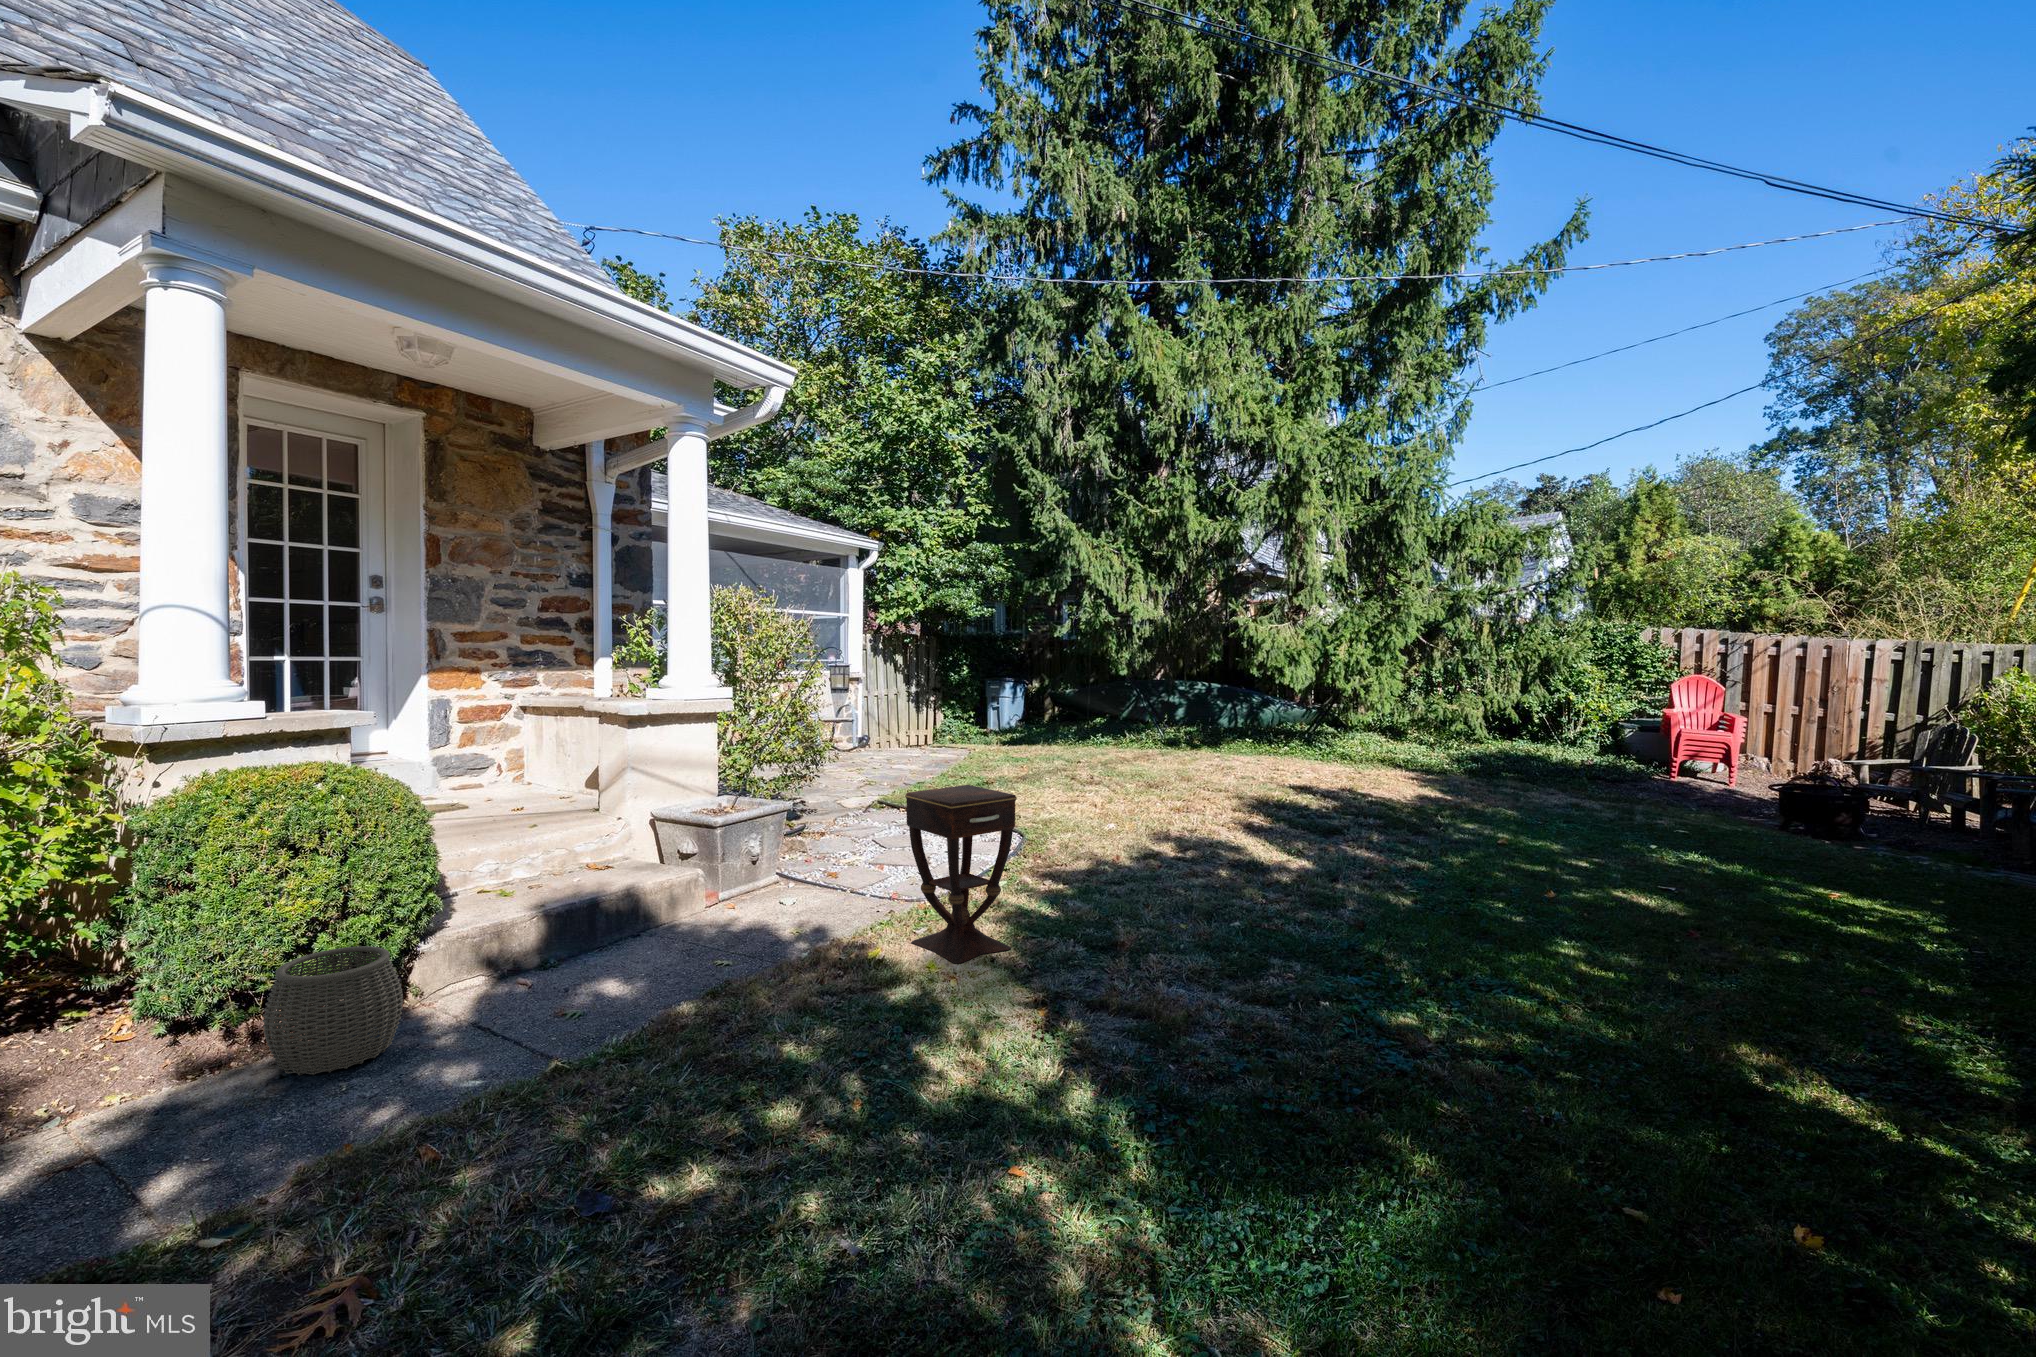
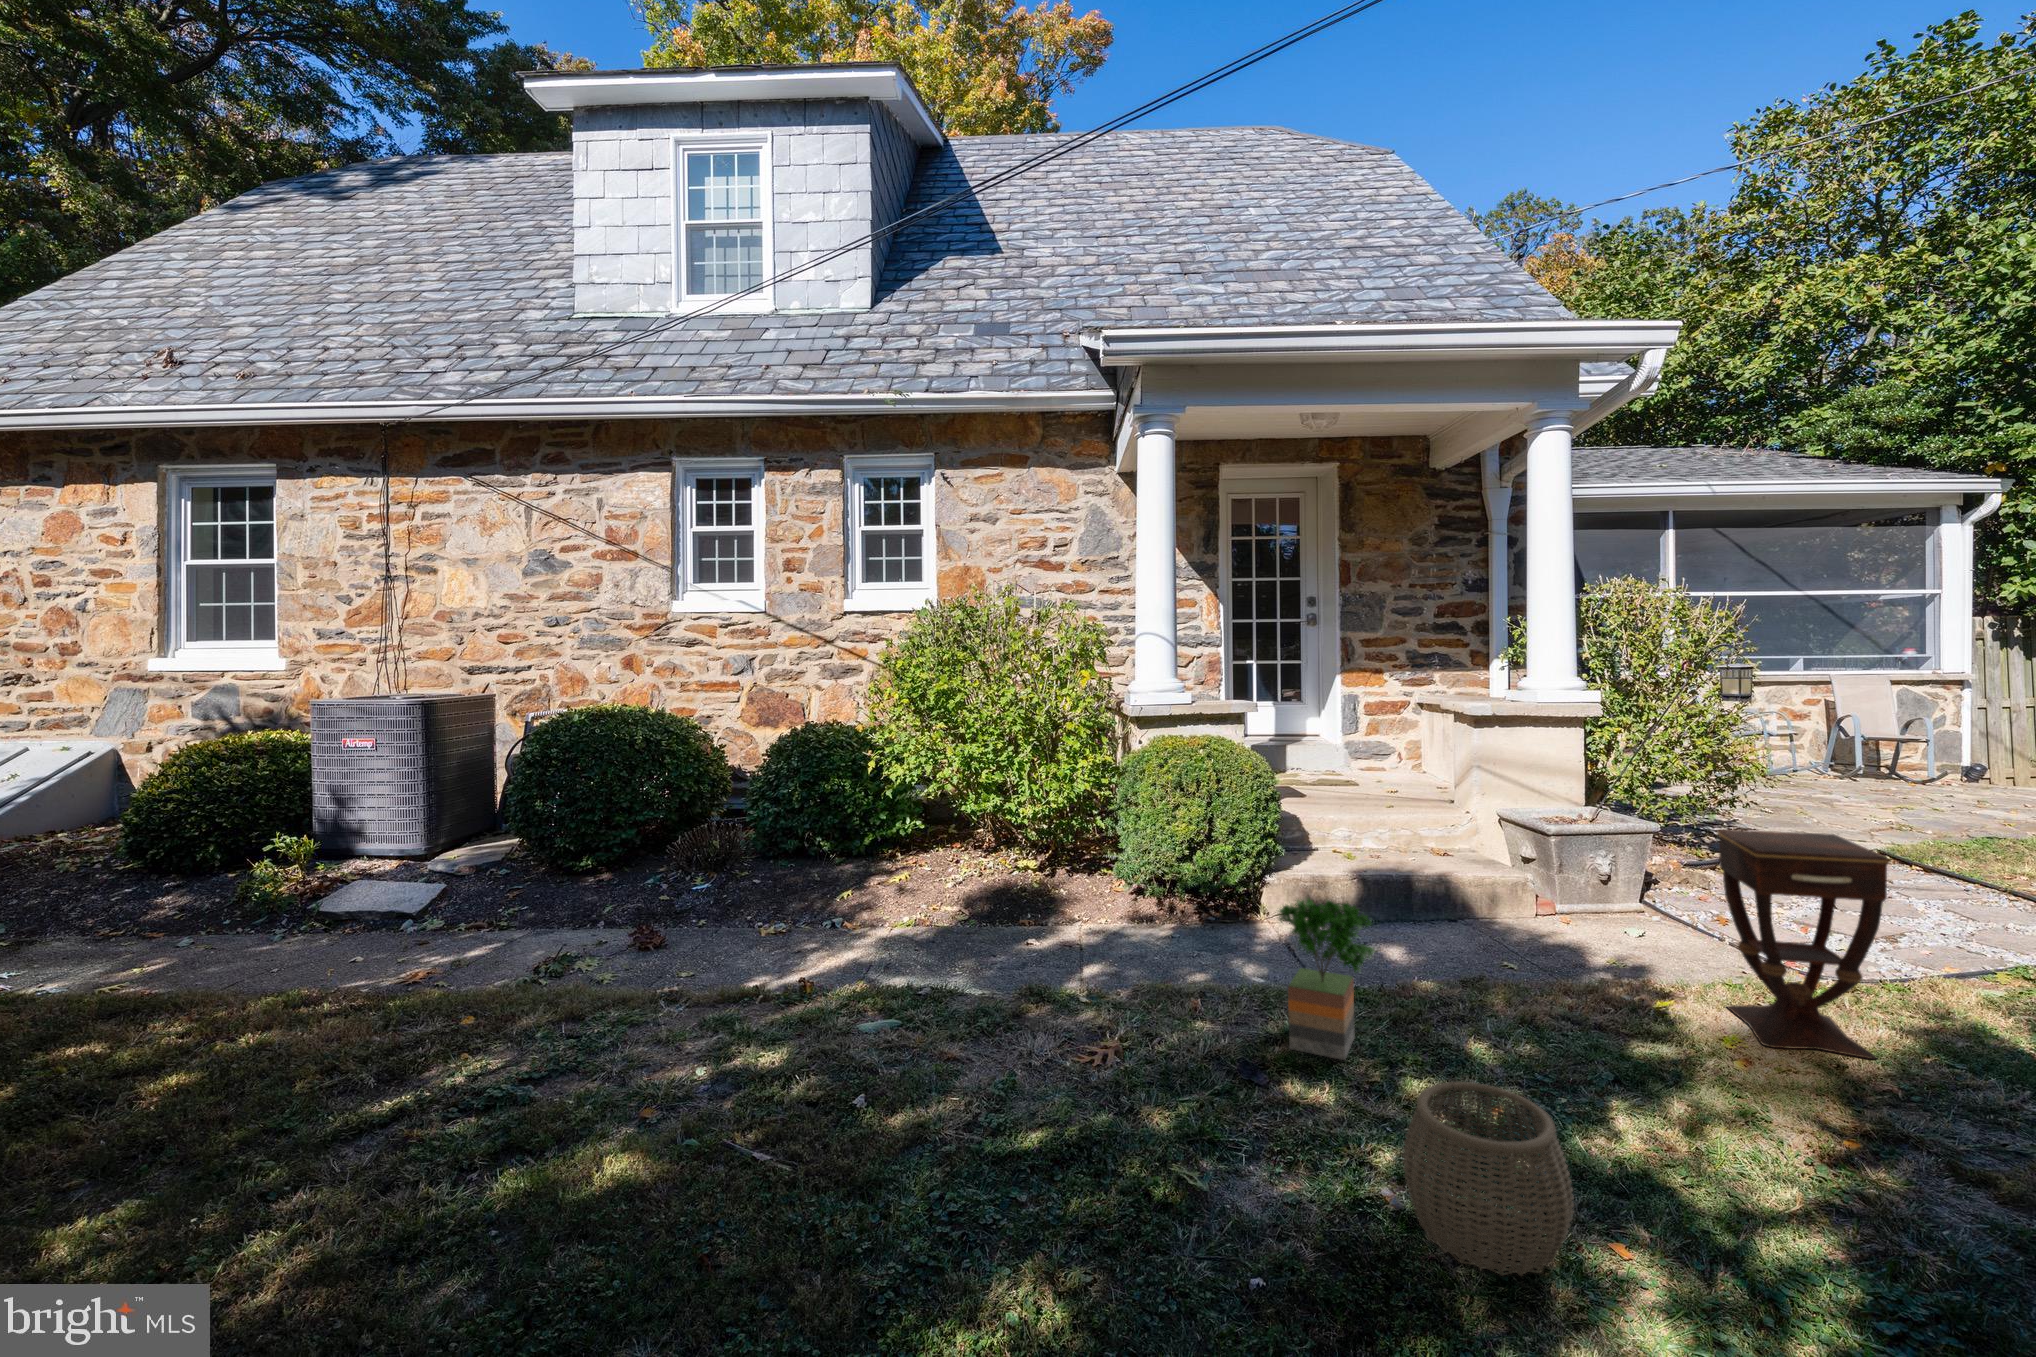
potted tree: none [569,932,709,1146] -> present [1278,899,1375,1060]
woven basket: present [263,946,403,1075] -> present [1403,1082,1574,1276]

